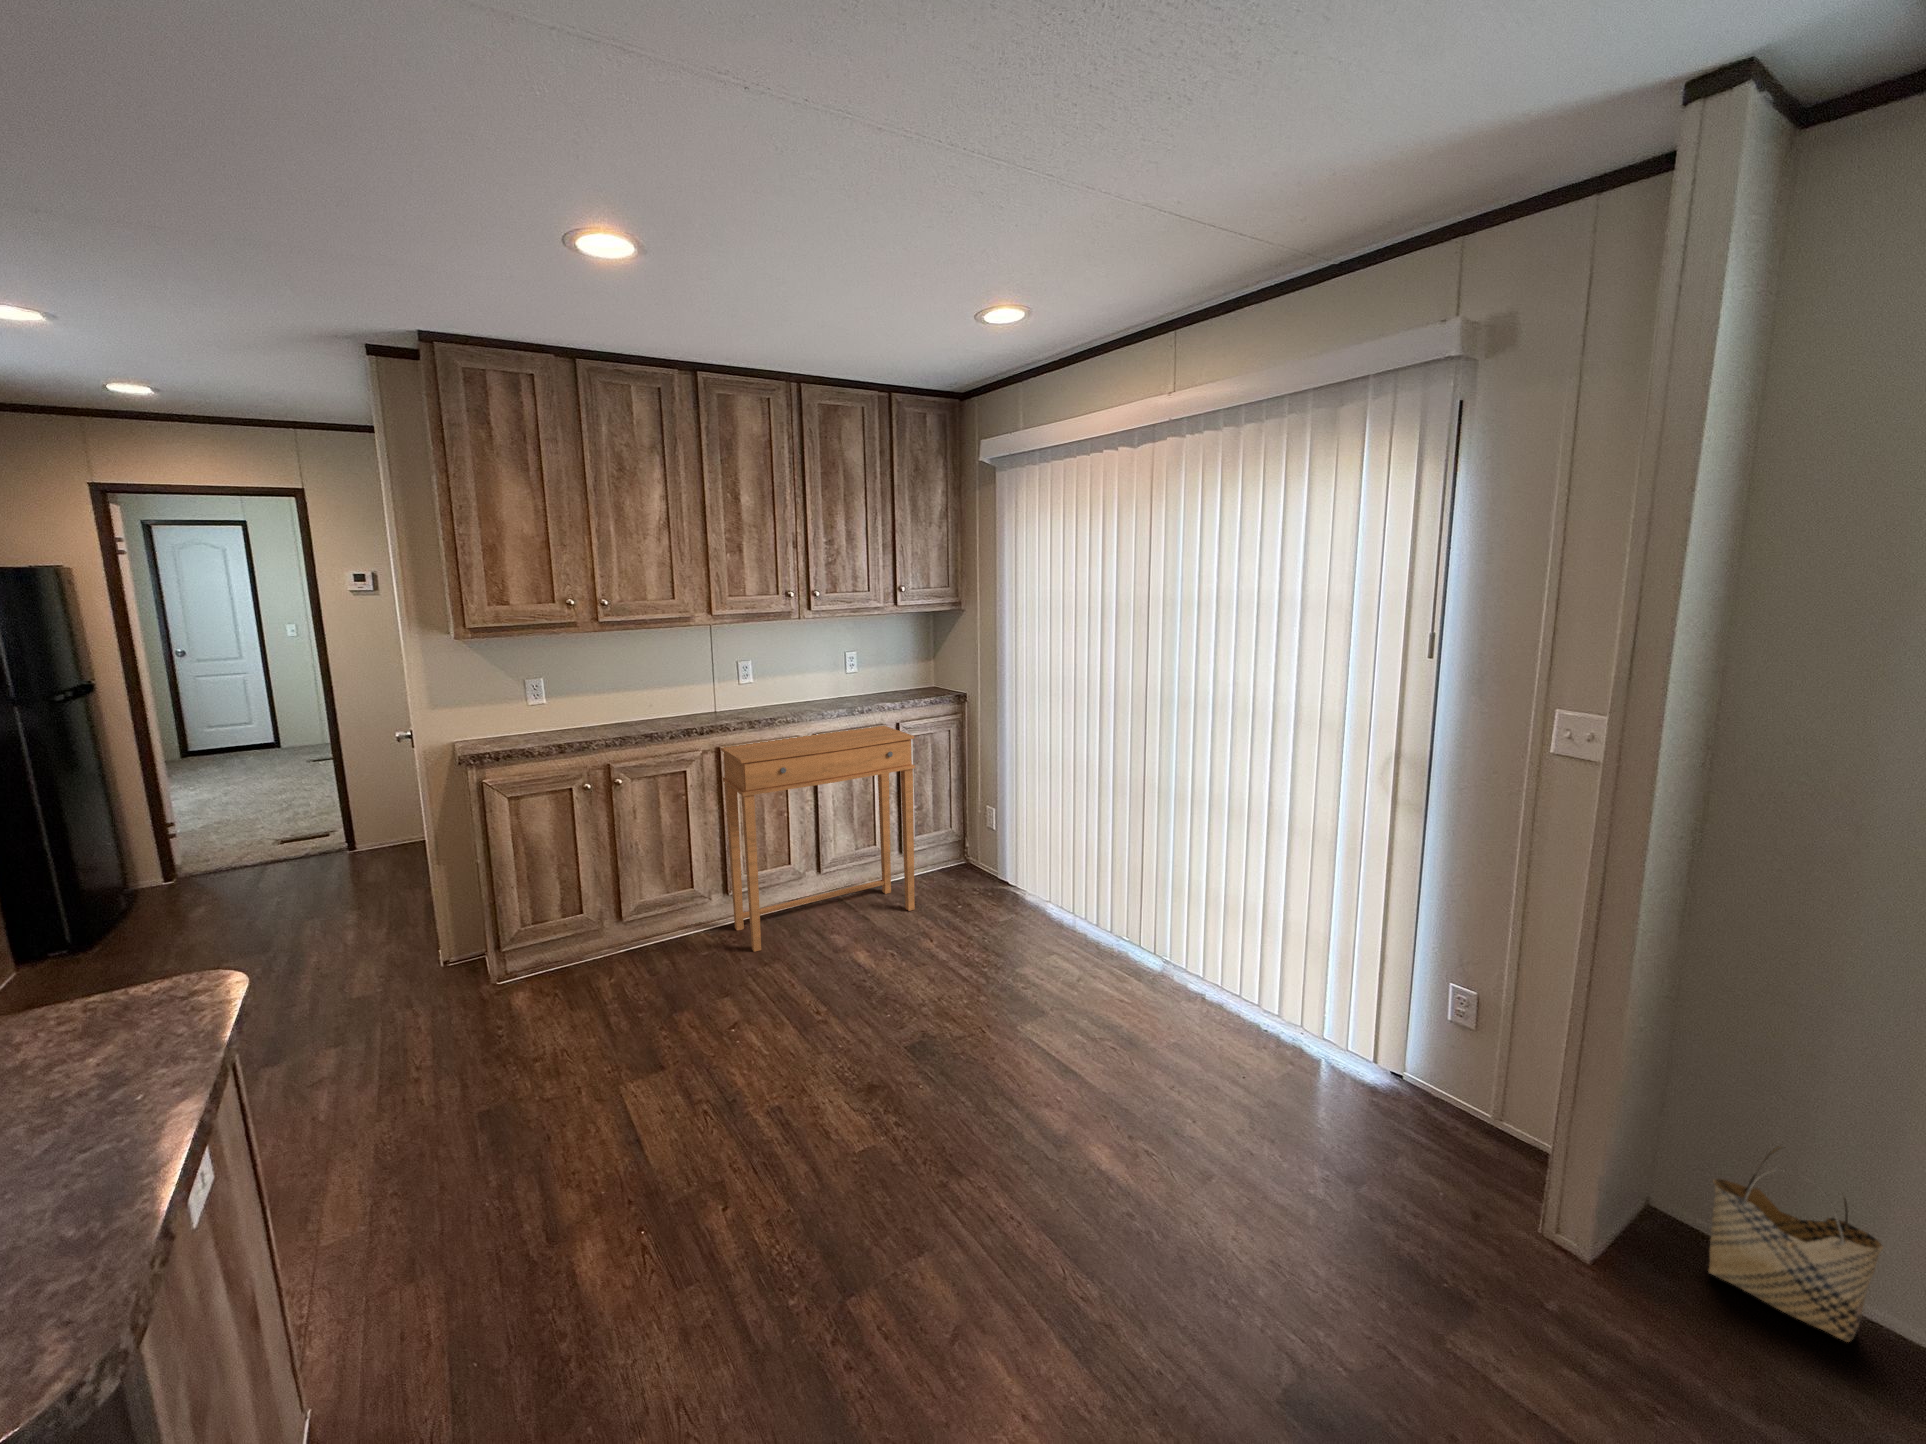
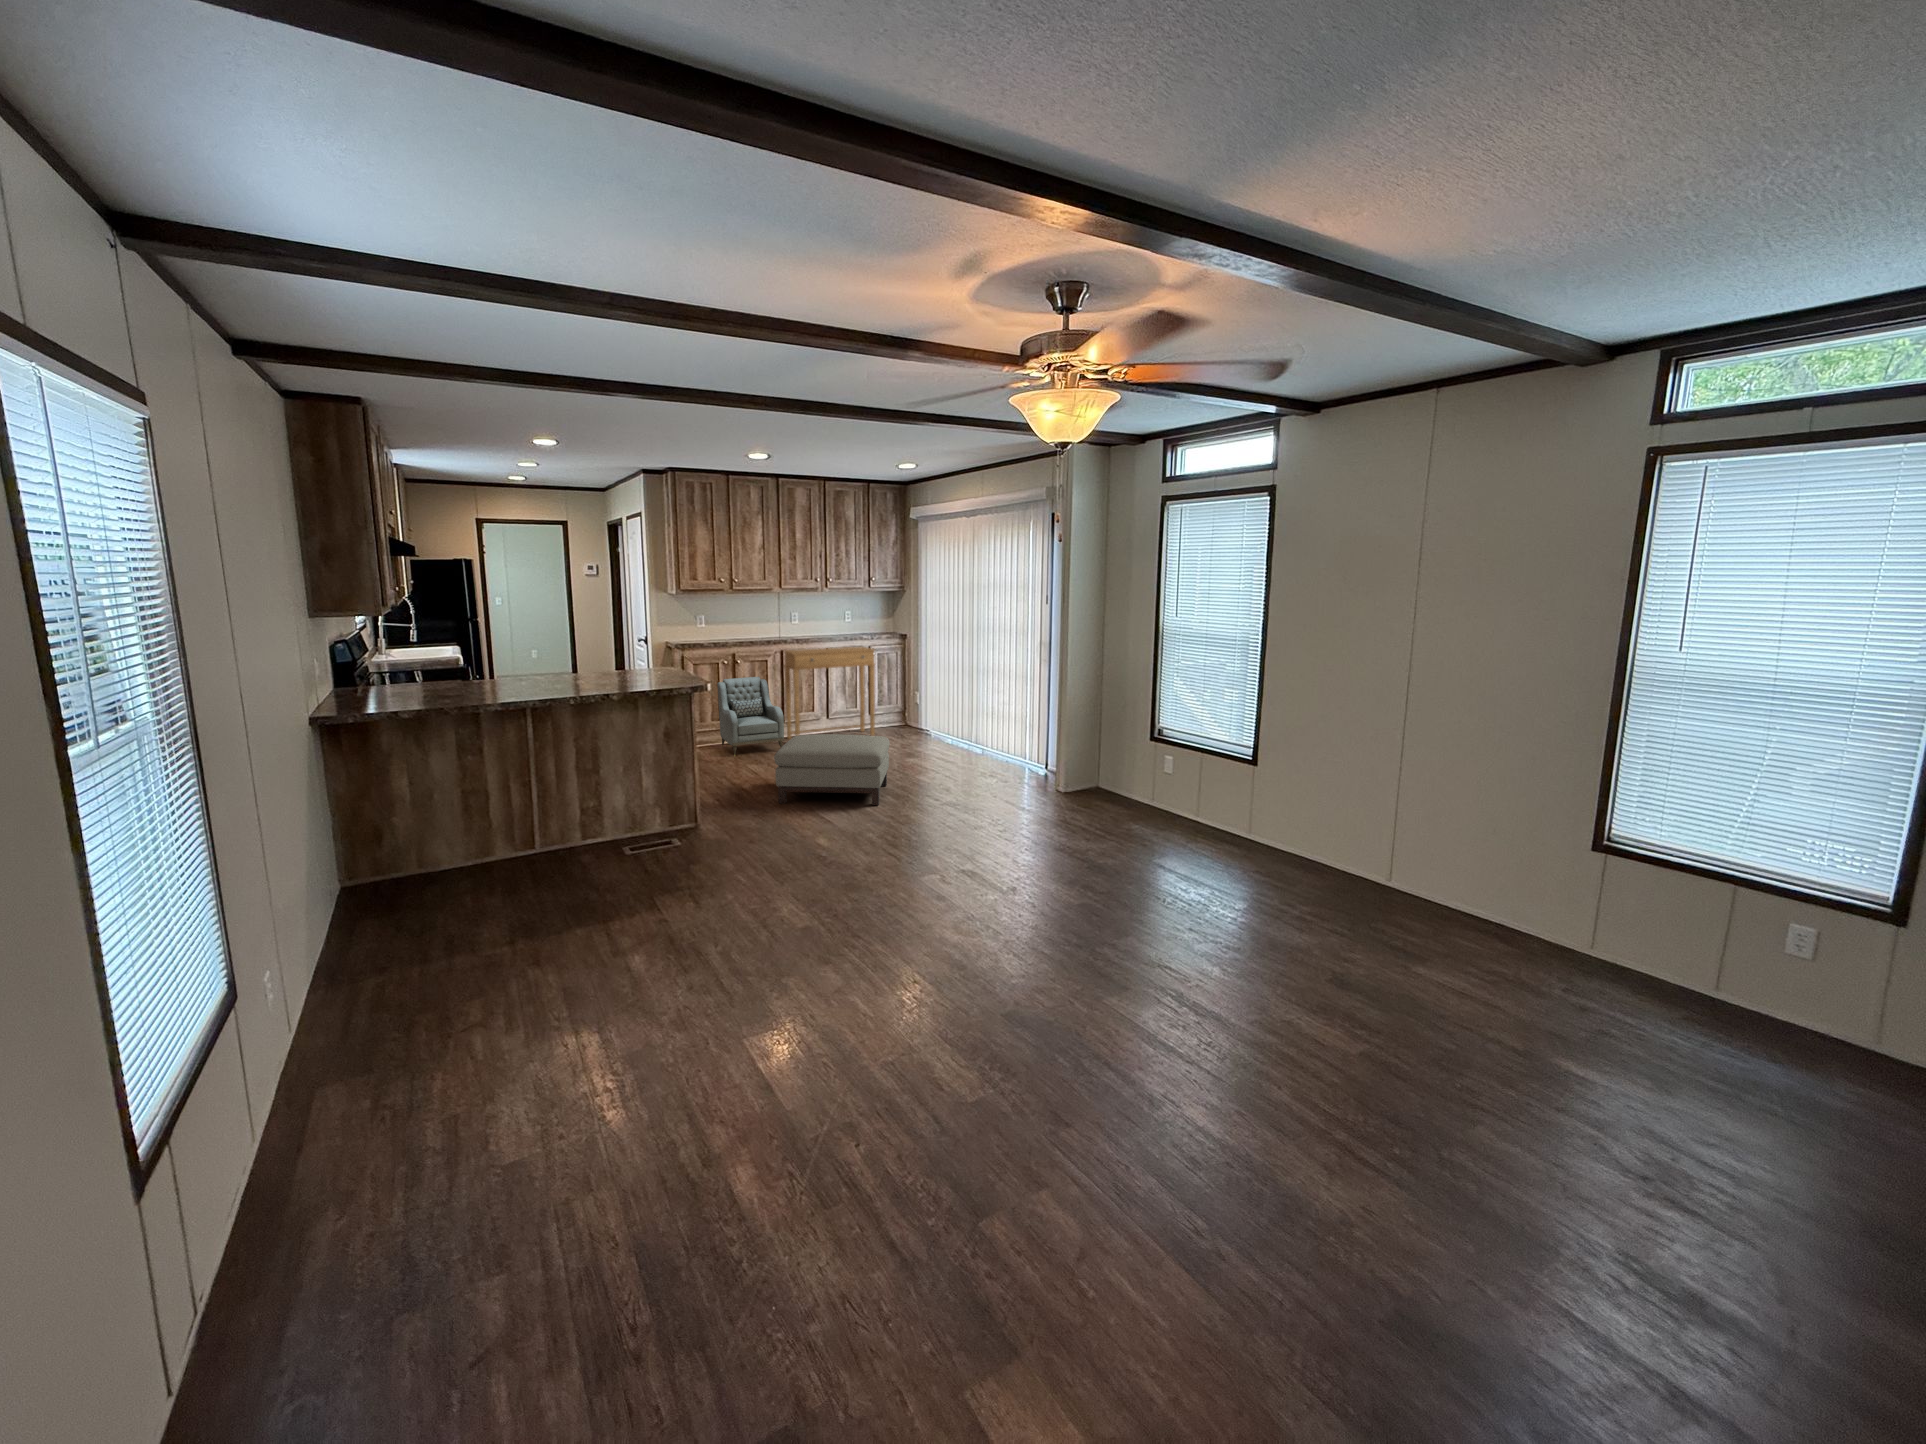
armchair: none [571,765,723,1019] -> present [717,677,784,756]
ottoman: none [663,1055,1041,1384] -> present [774,734,890,805]
woven basket: present [1709,1146,1883,1342] -> none [1102,754,1136,805]

